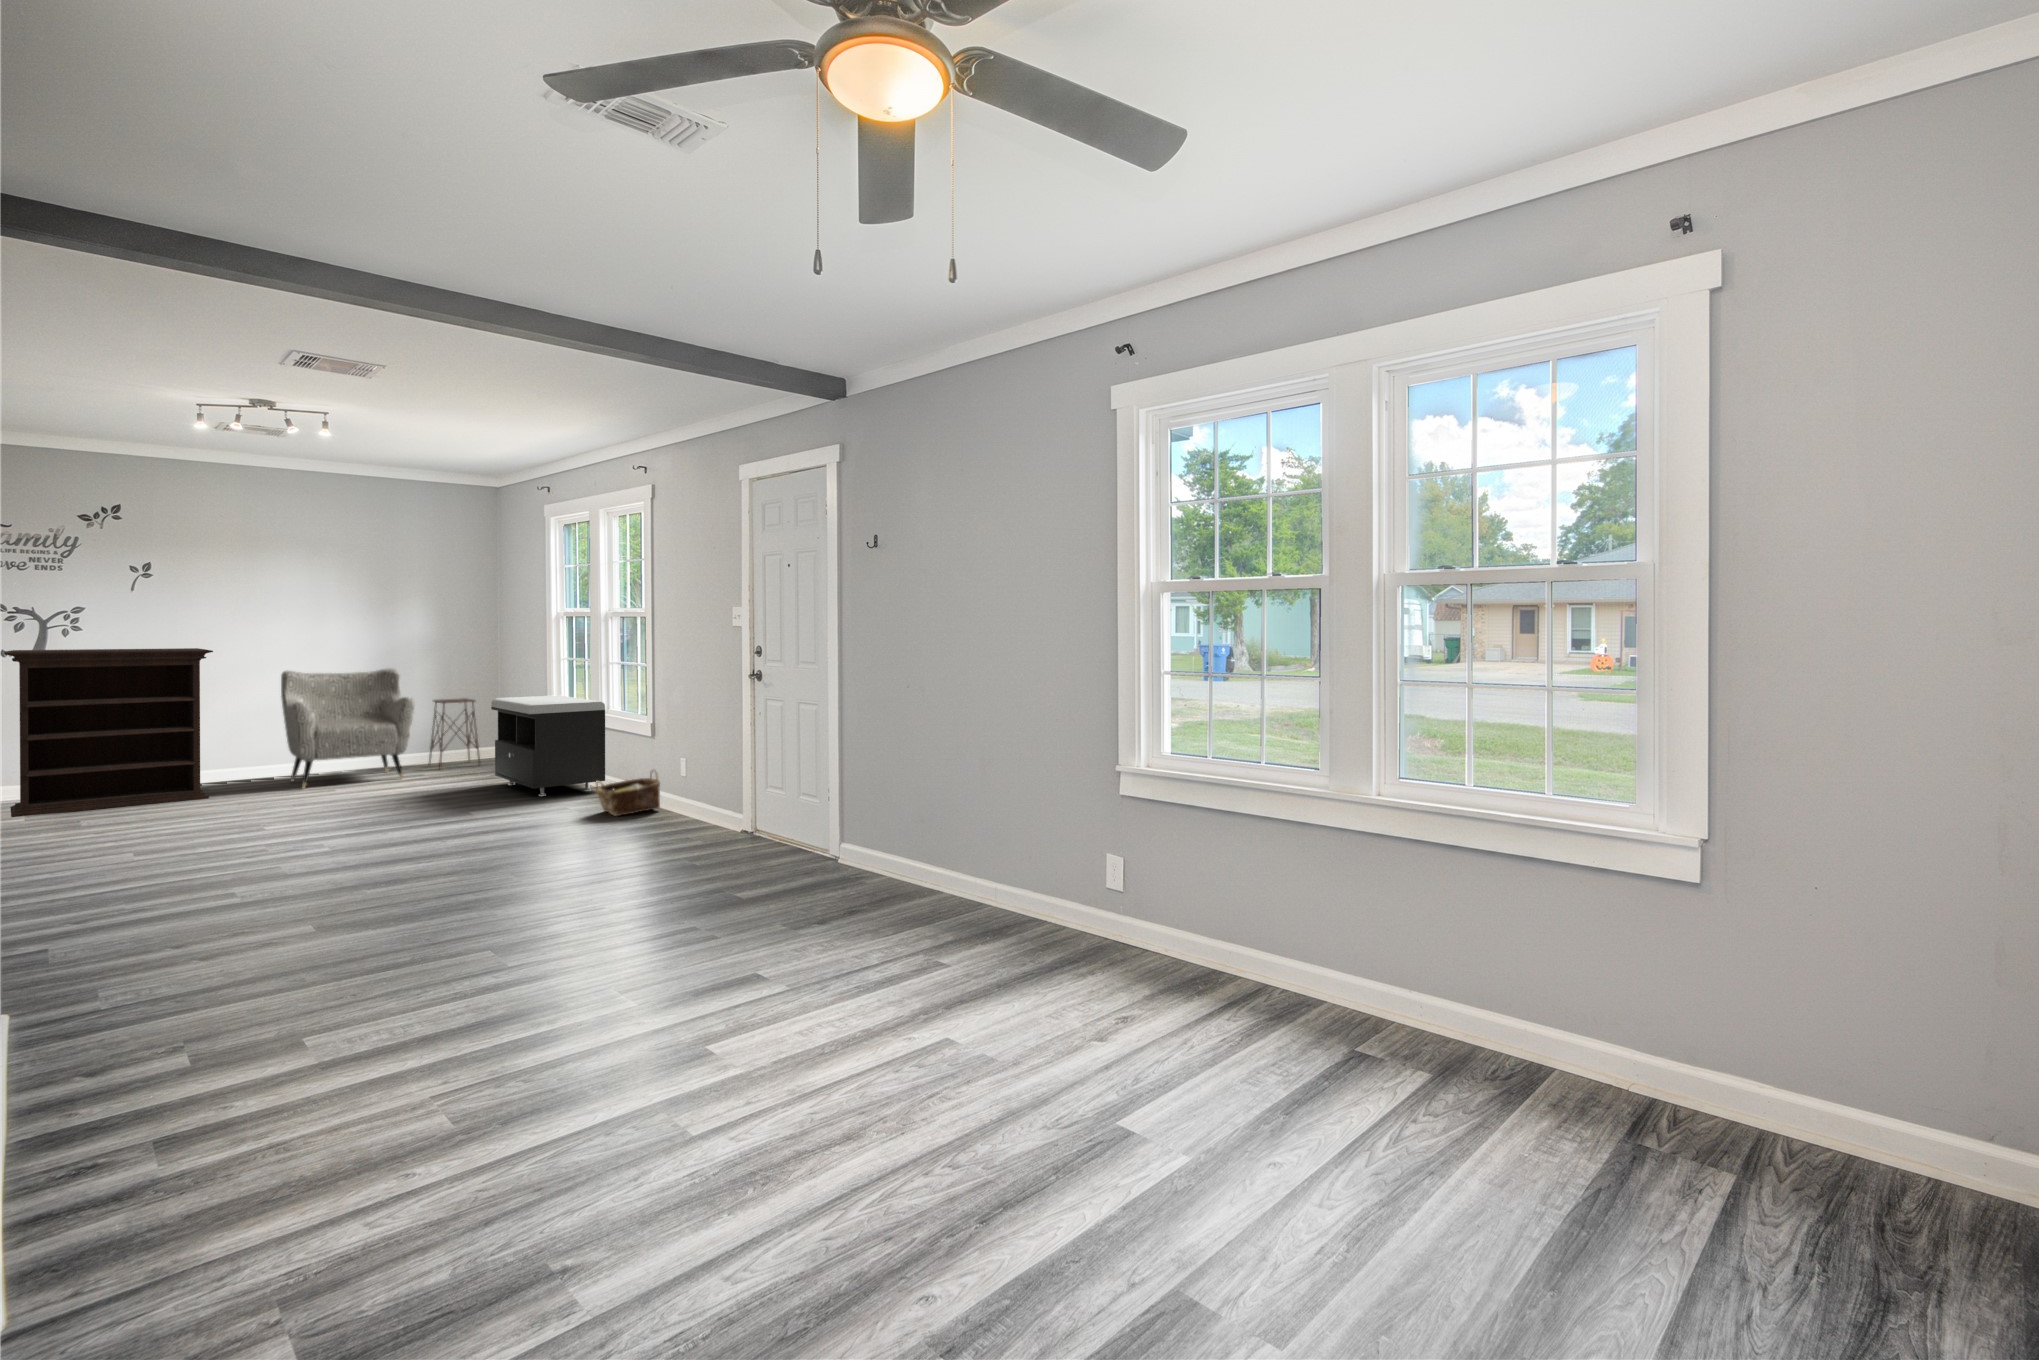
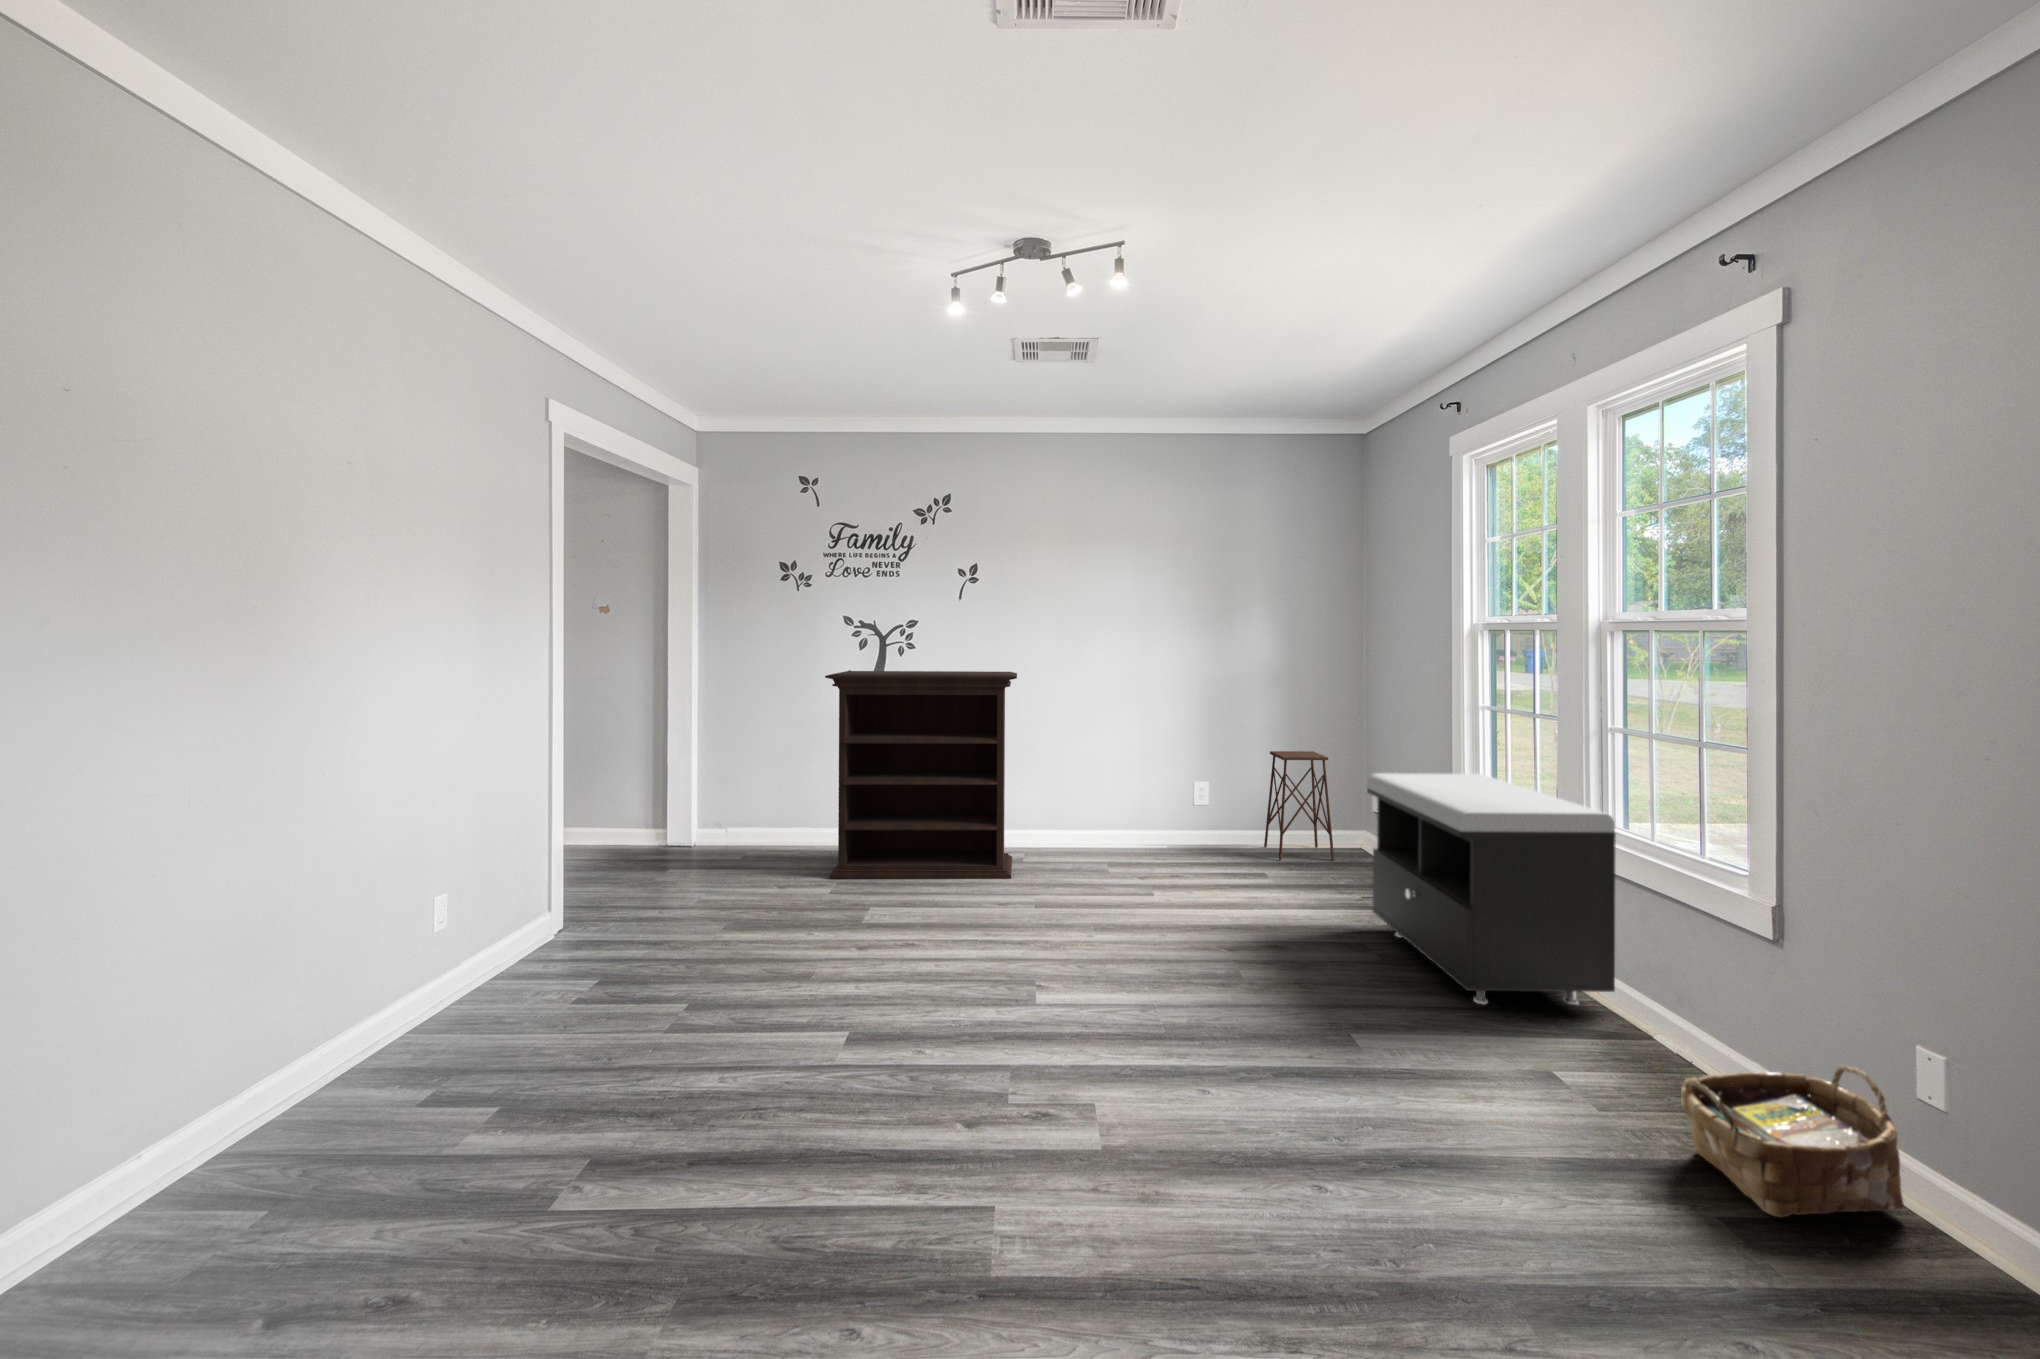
armchair: present [281,668,415,788] -> none [1096,703,1249,879]

